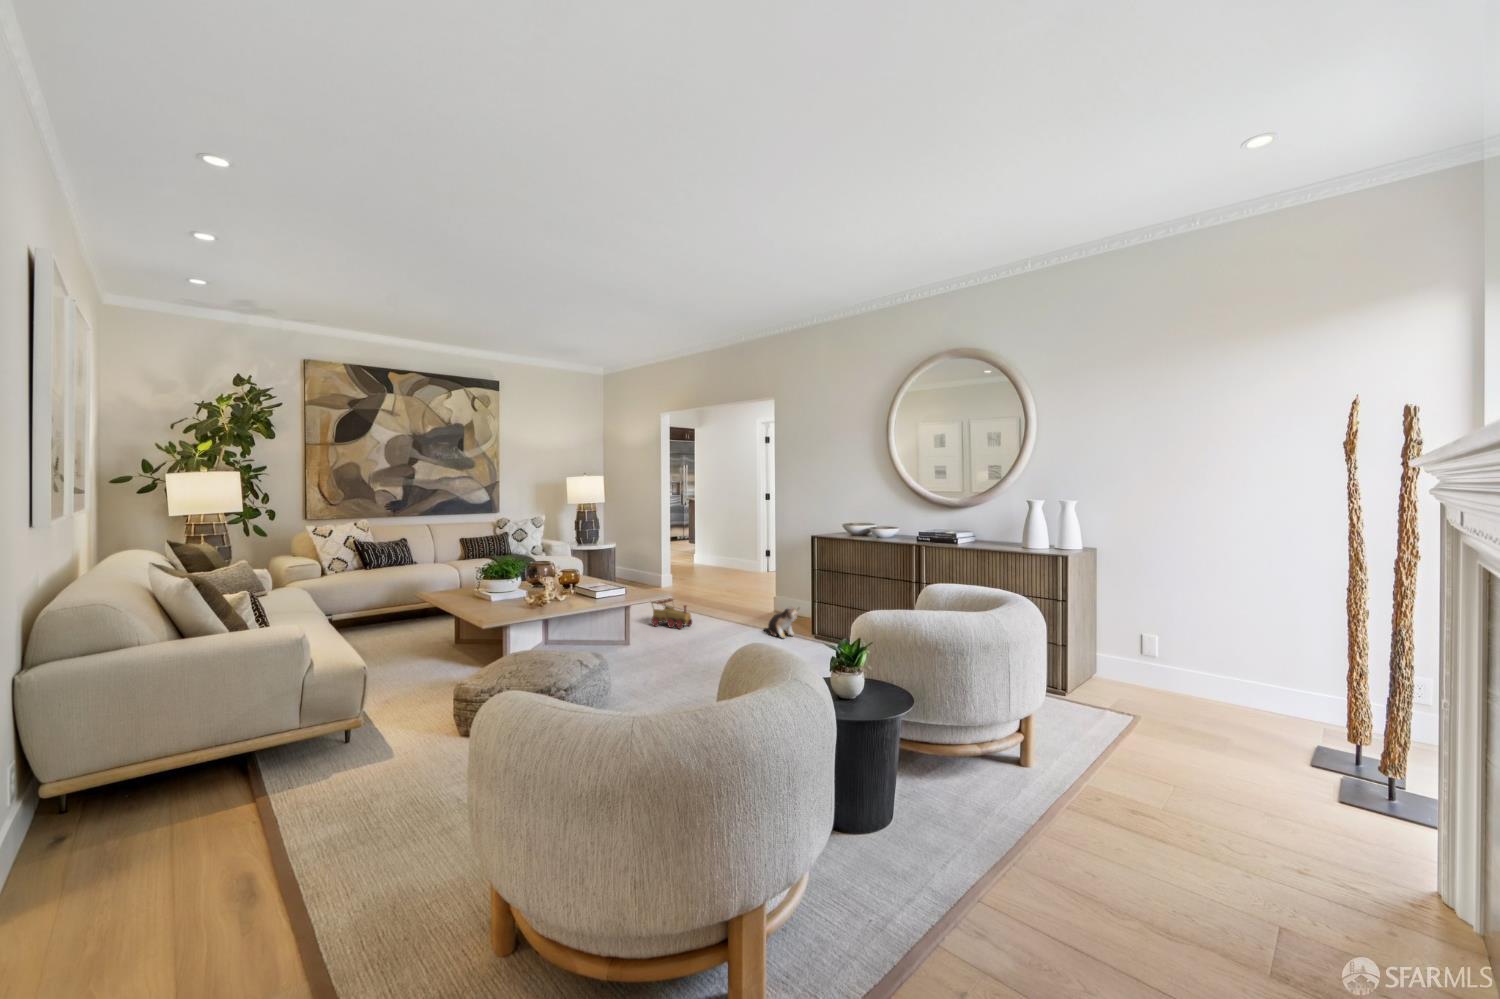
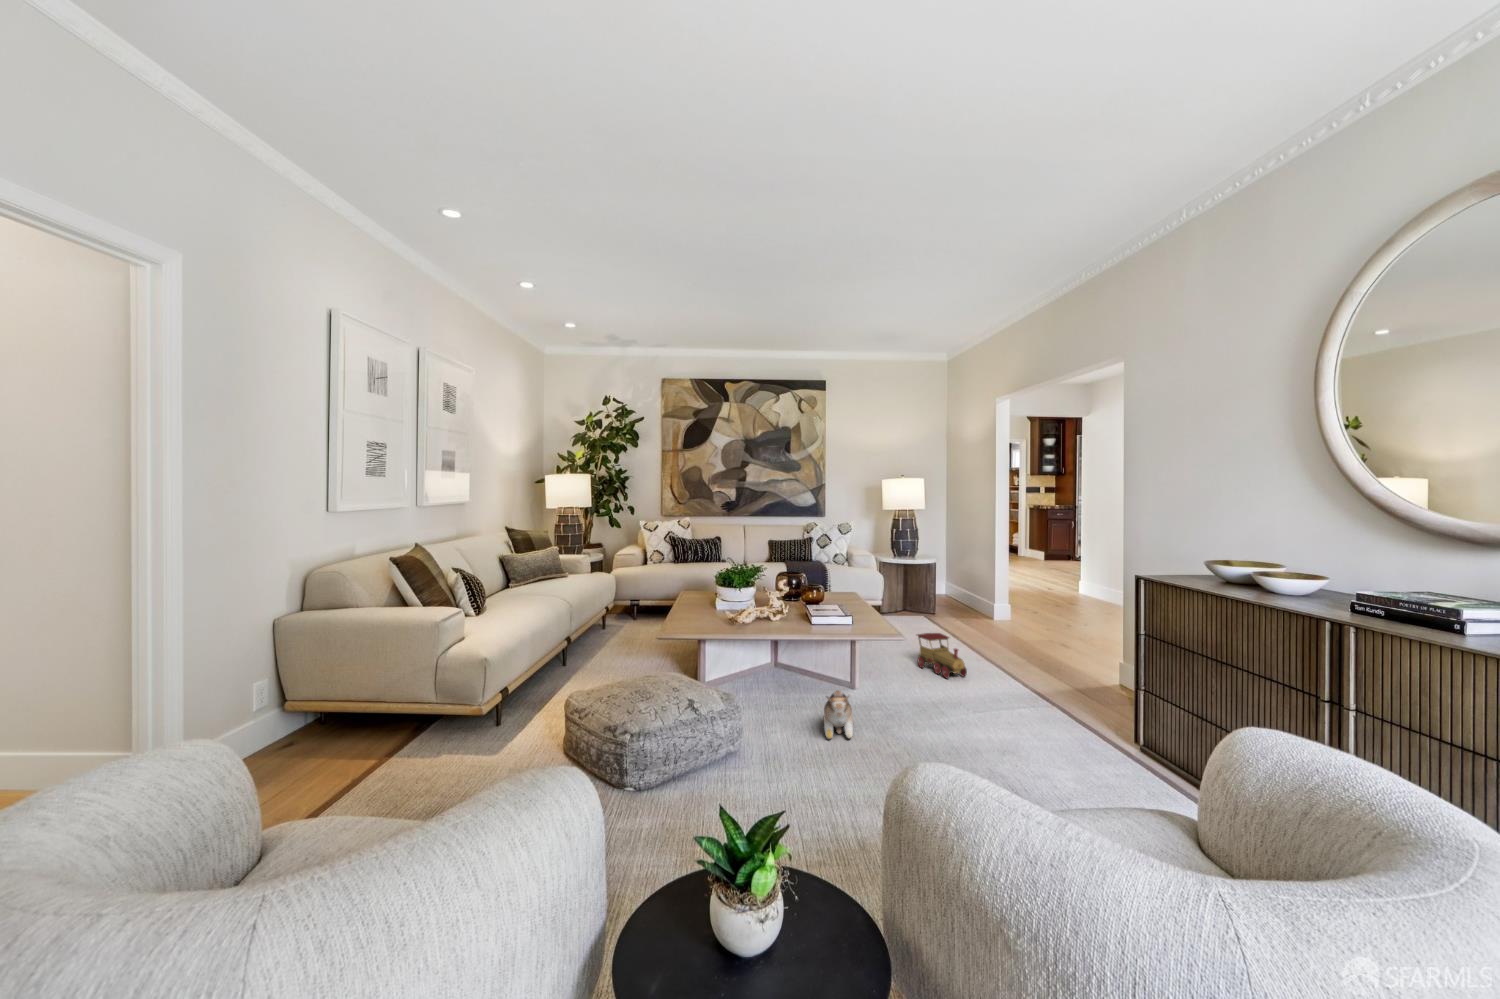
plush toy: present [764,607,799,638] -> present [824,690,854,739]

